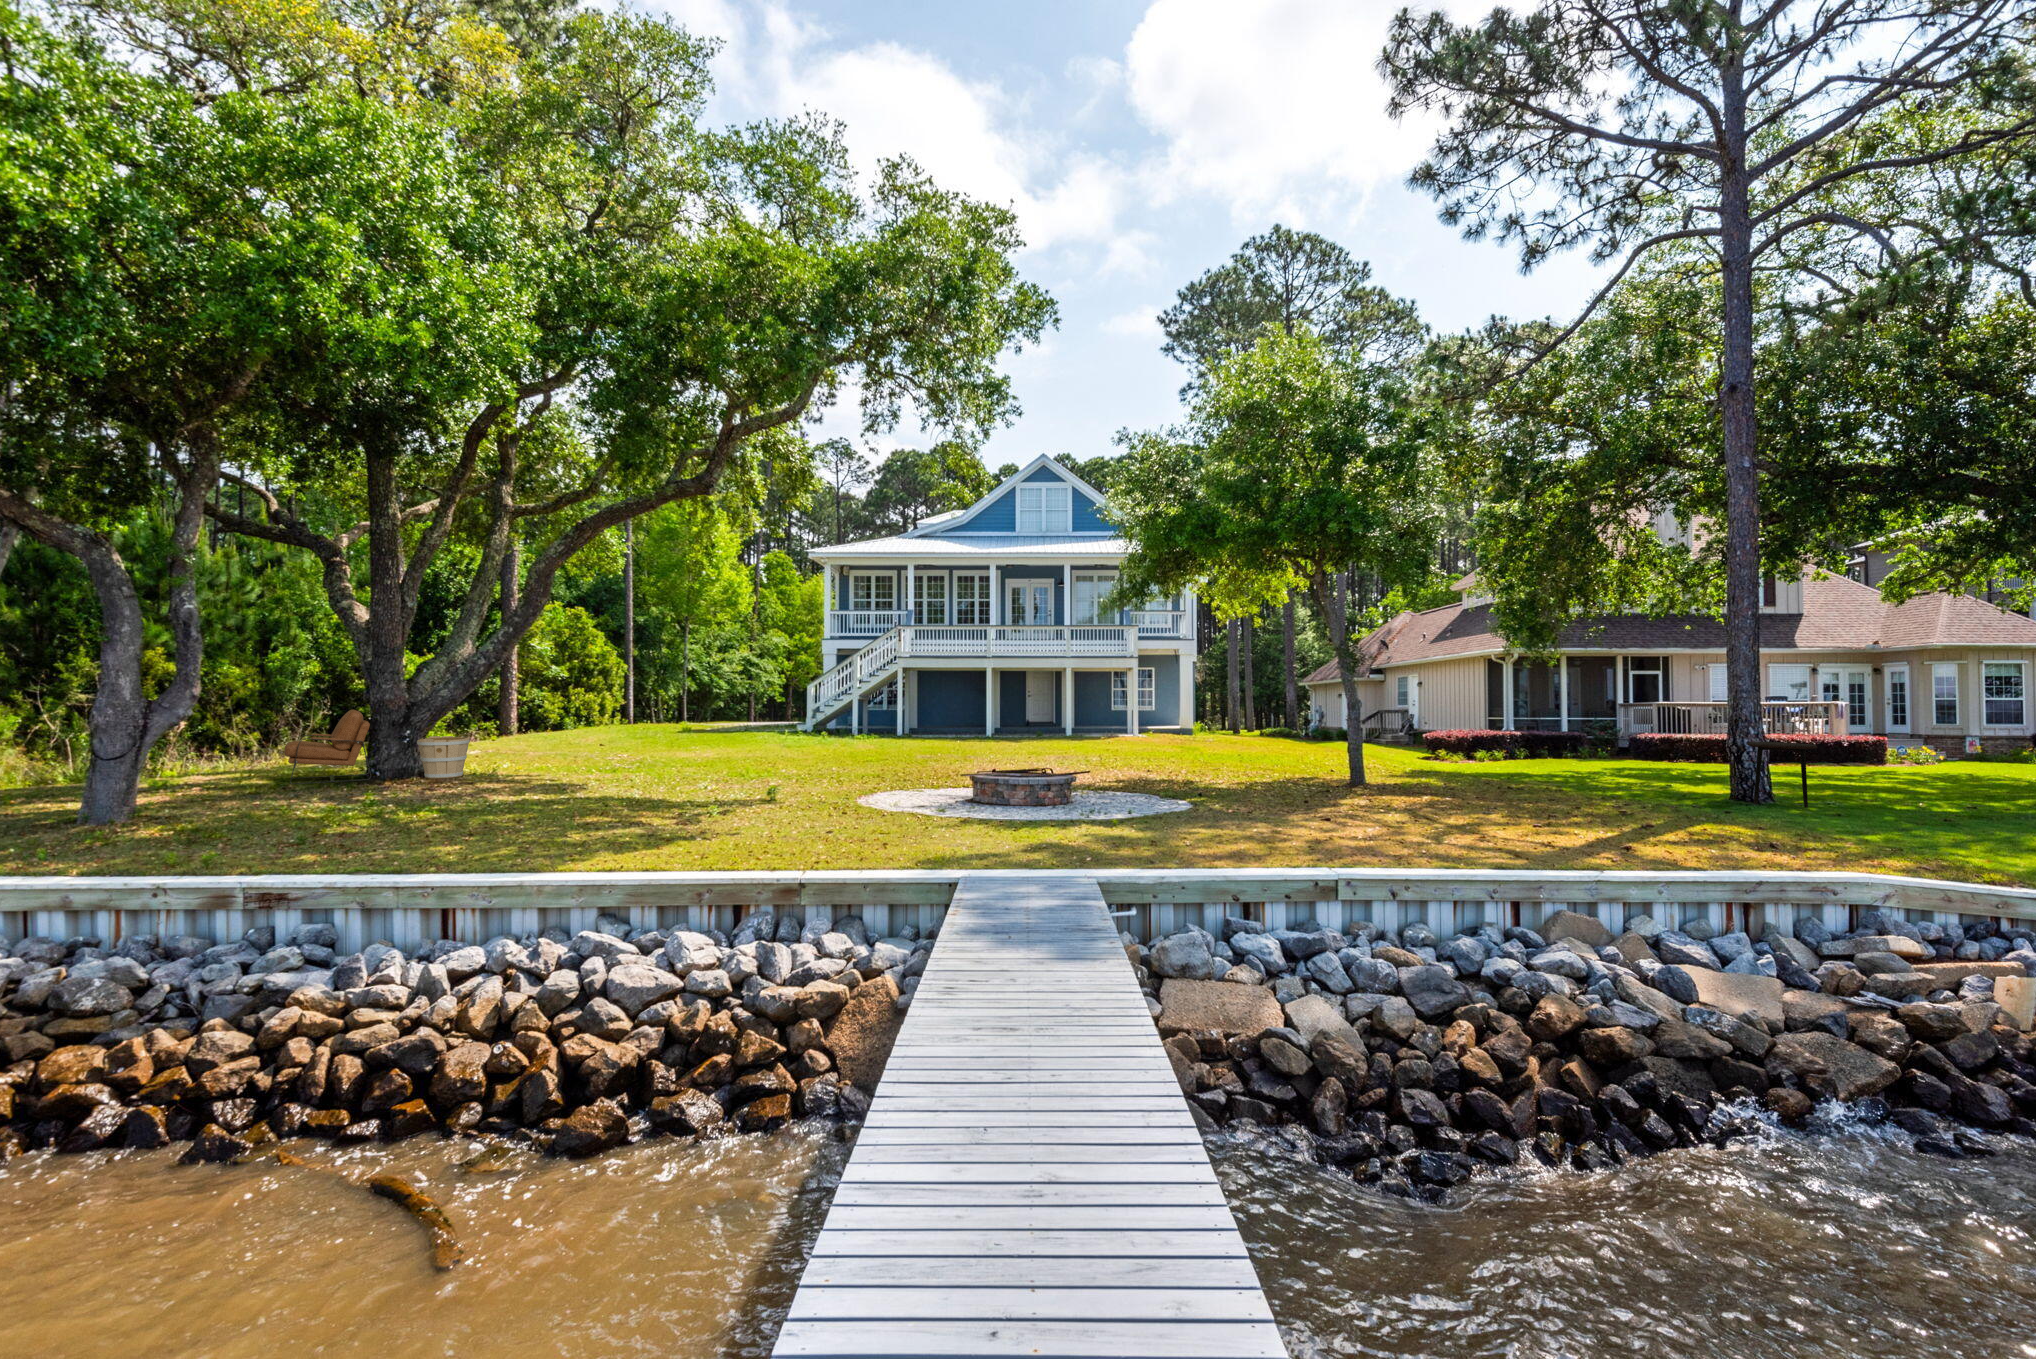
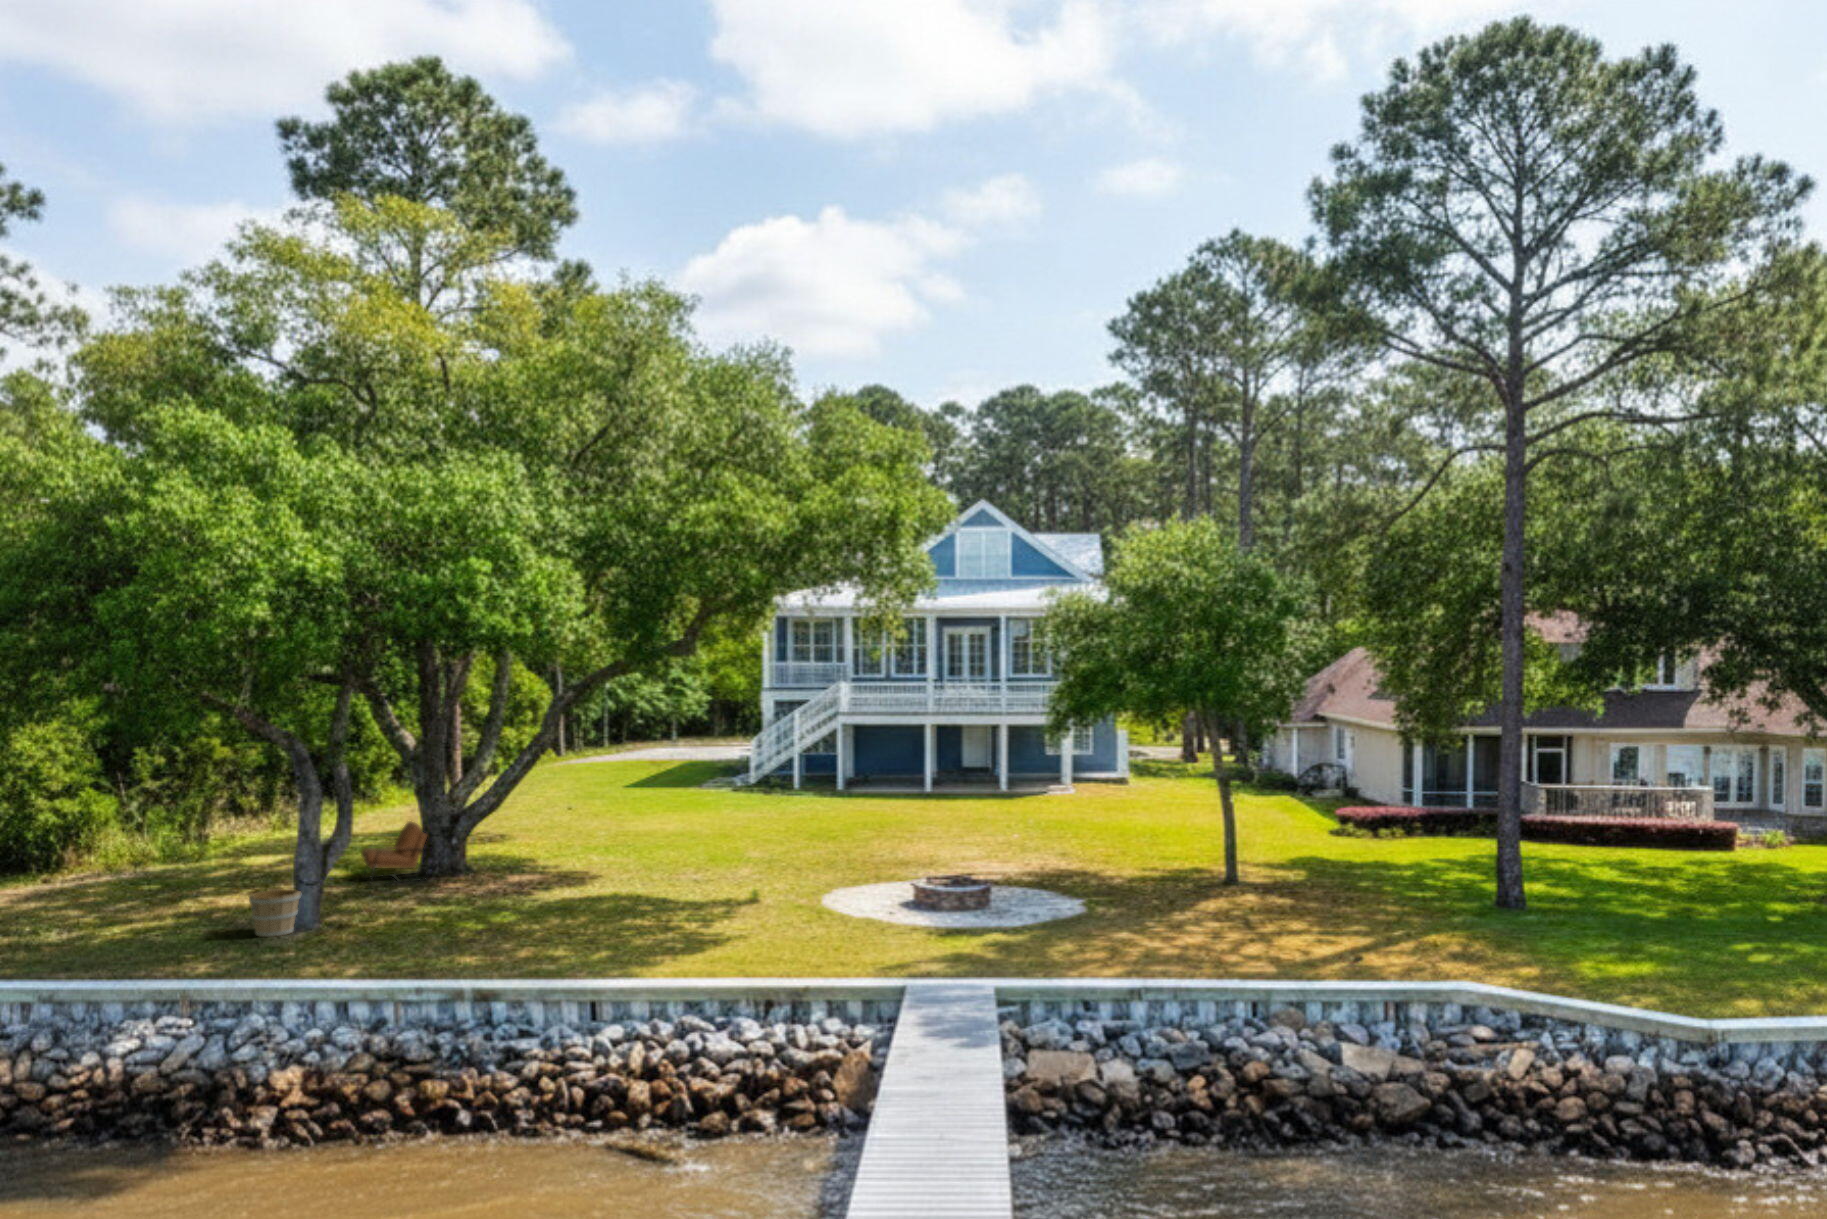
wooden bucket: present [417,736,470,778] -> present [249,889,301,937]
side table: present [1747,742,1817,808] -> none [1519,861,1569,917]

